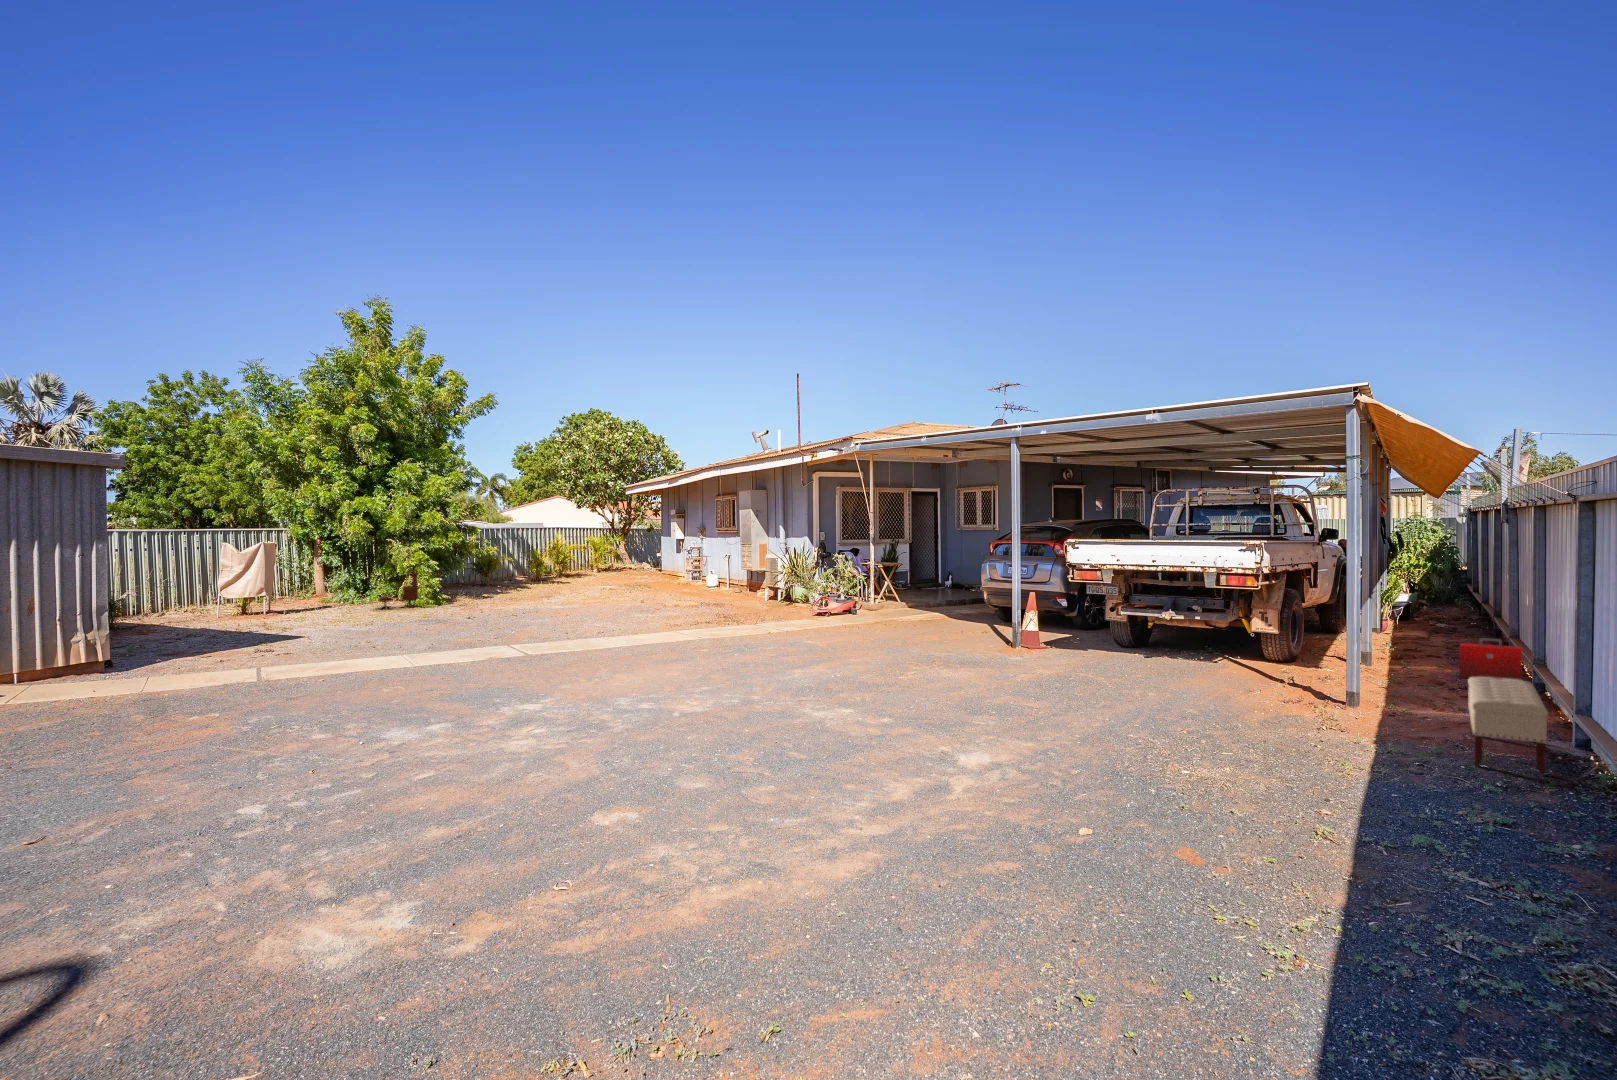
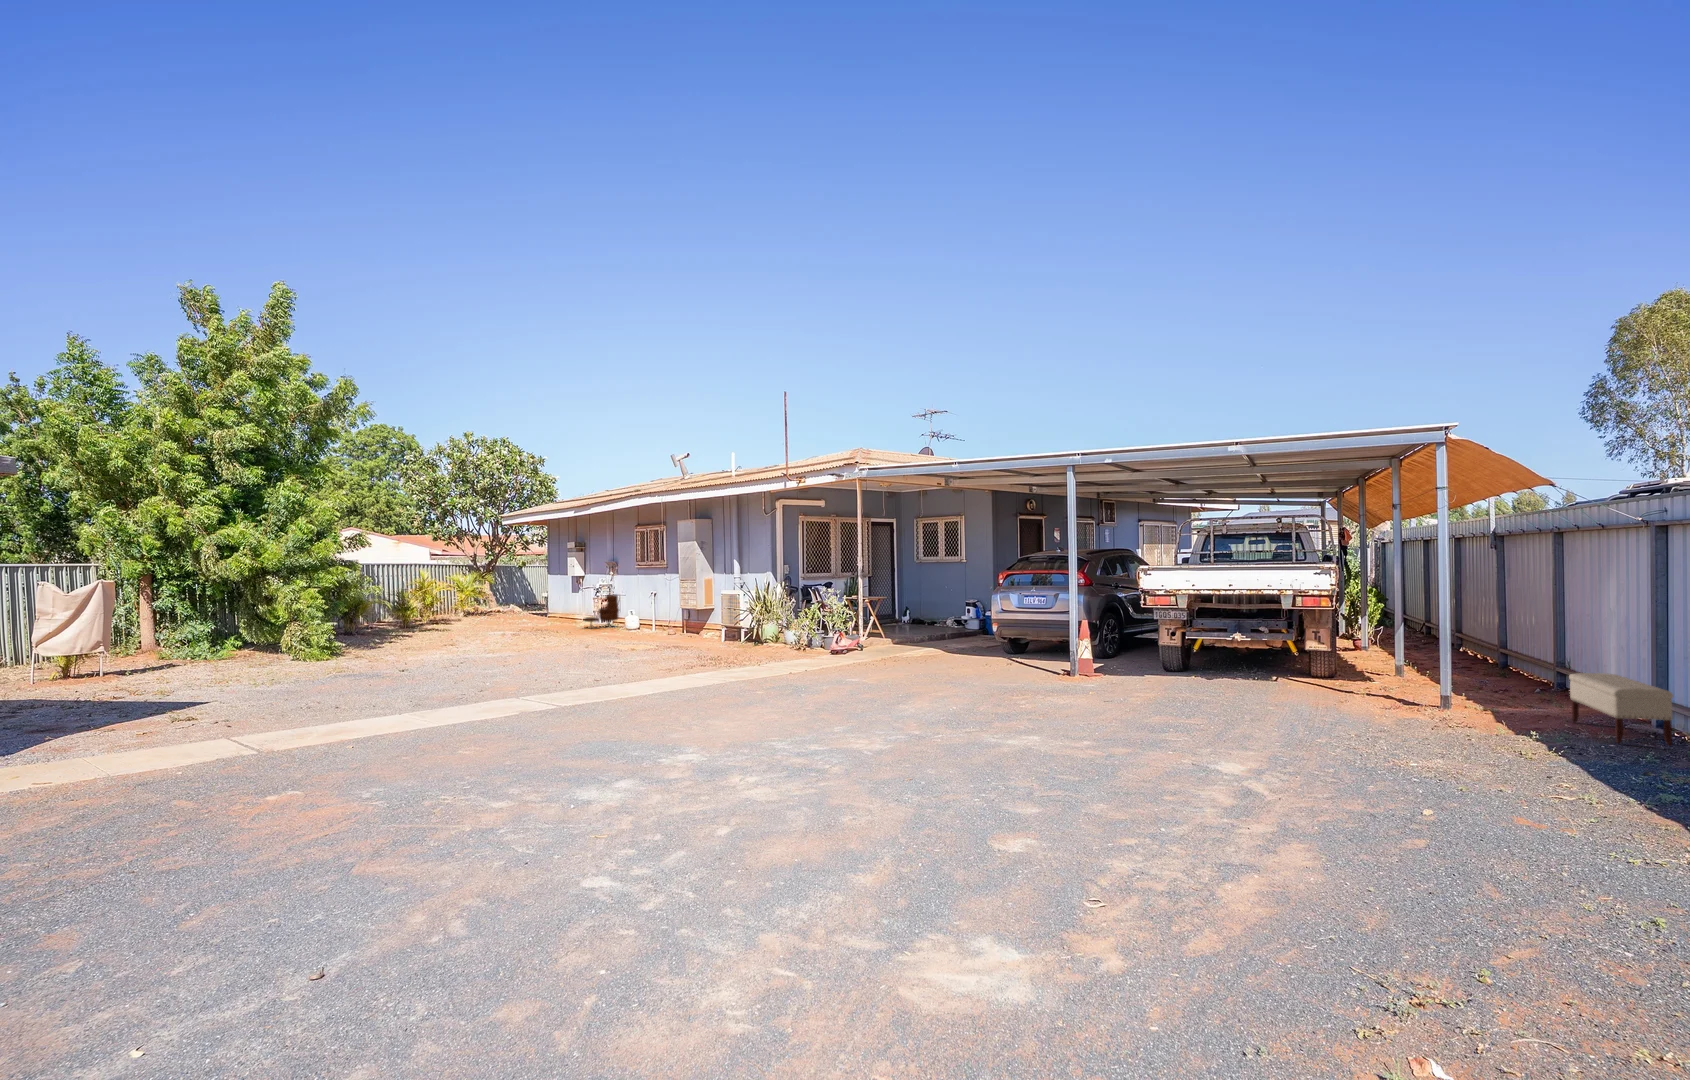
lounge chair: present [378,572,418,609] -> present [584,595,619,628]
toolbox: present [1459,638,1522,680] -> none [1480,647,1536,684]

